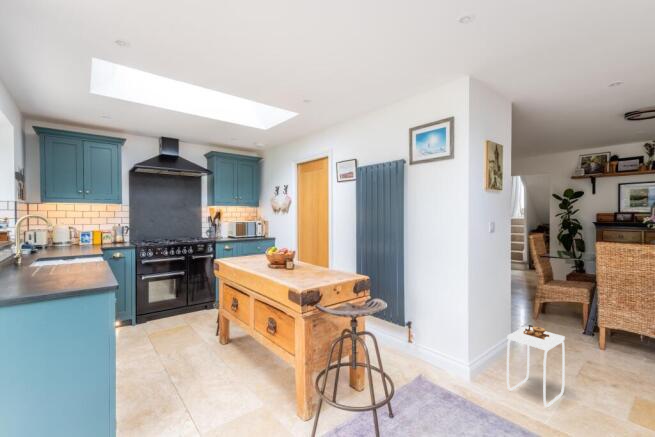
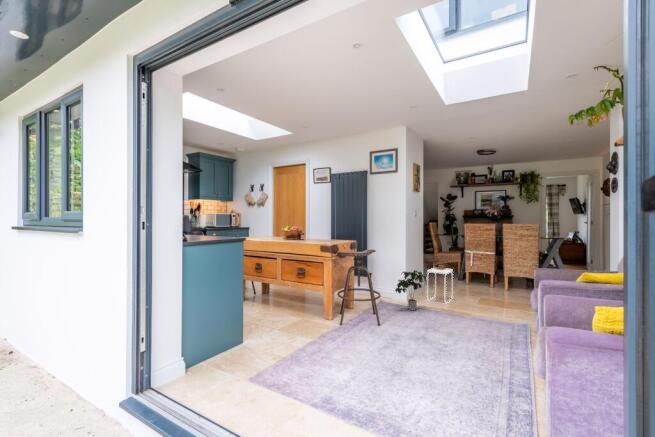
potted plant: none [432,341,502,421] -> present [395,270,427,310]

